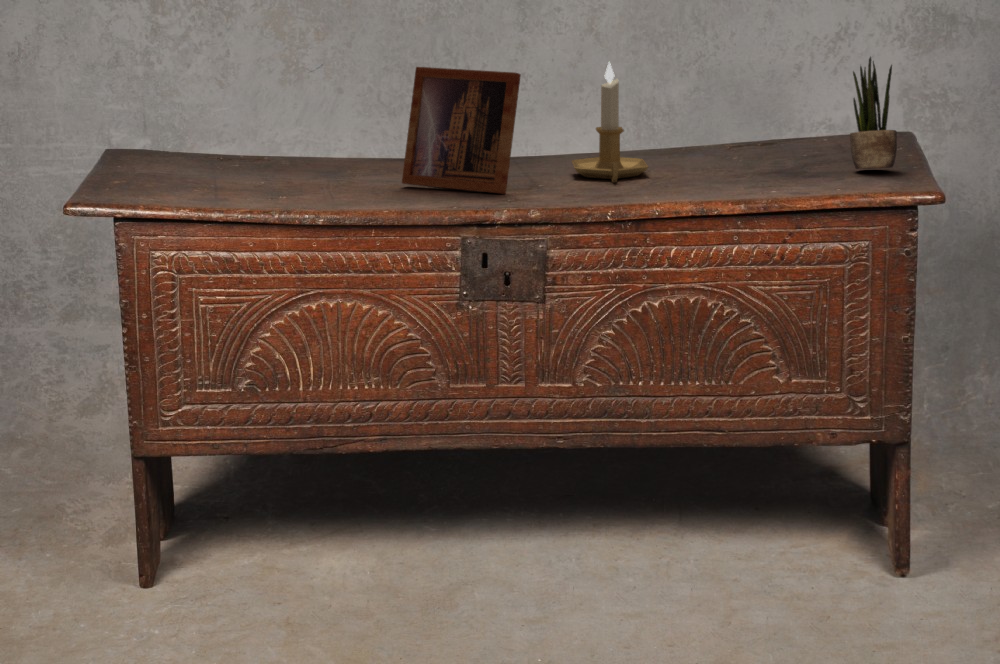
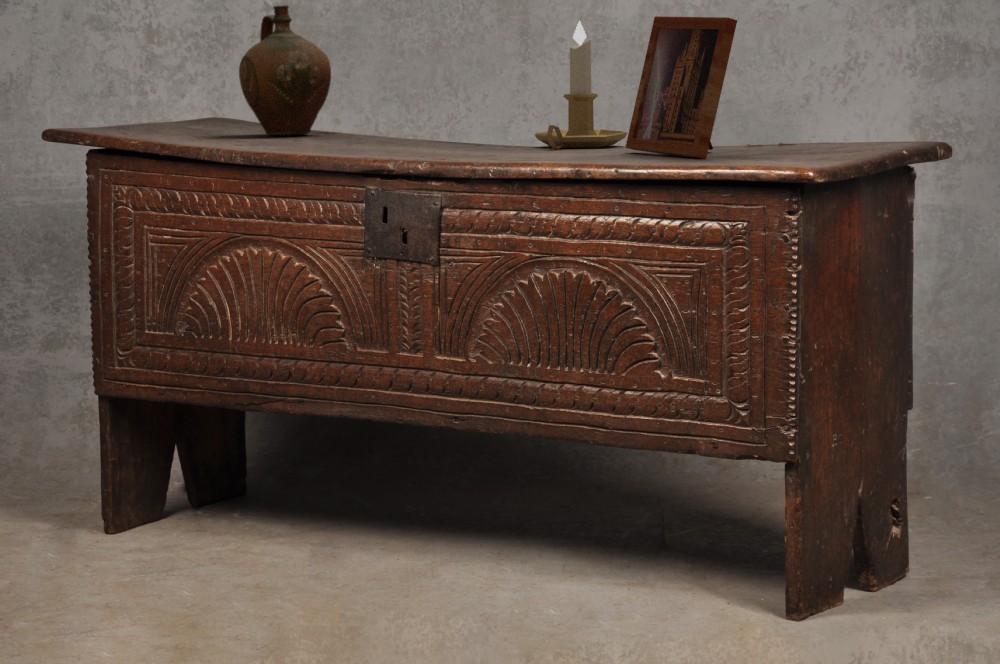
ceramic jug: none [162,41,257,172] -> present [239,5,331,136]
potted plant: present [850,57,897,169] -> none [816,15,874,151]
picture frame: present [402,67,521,194] -> present [626,16,737,159]

